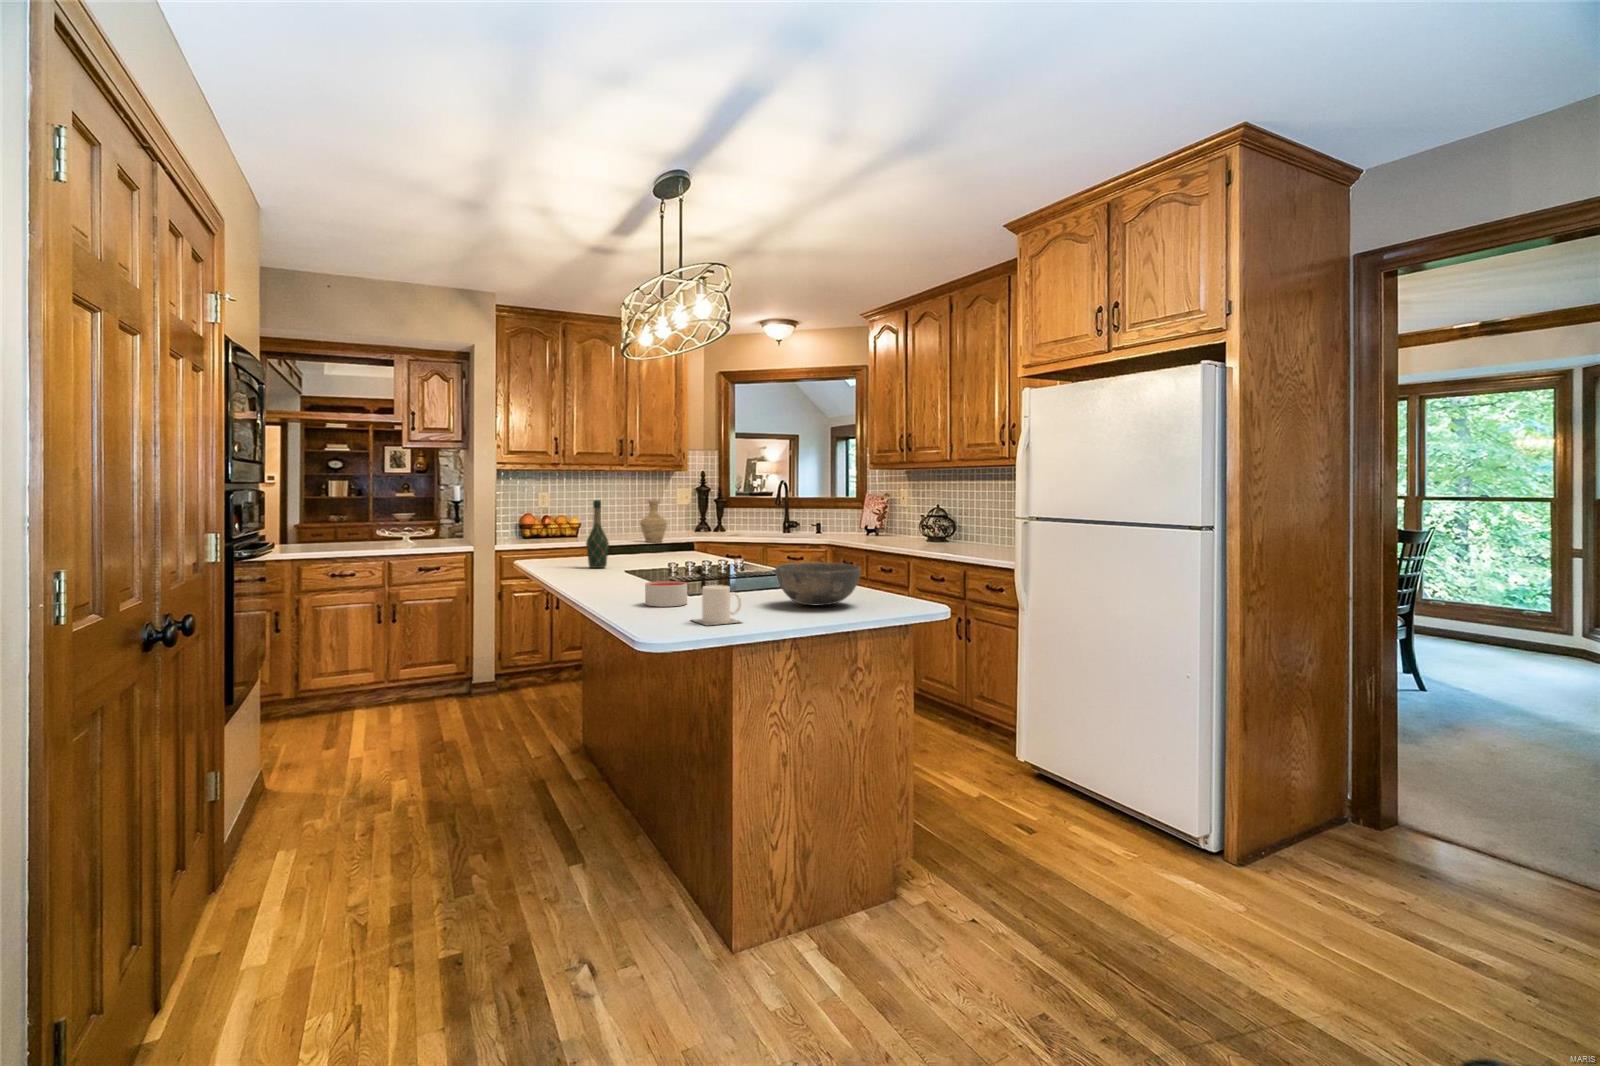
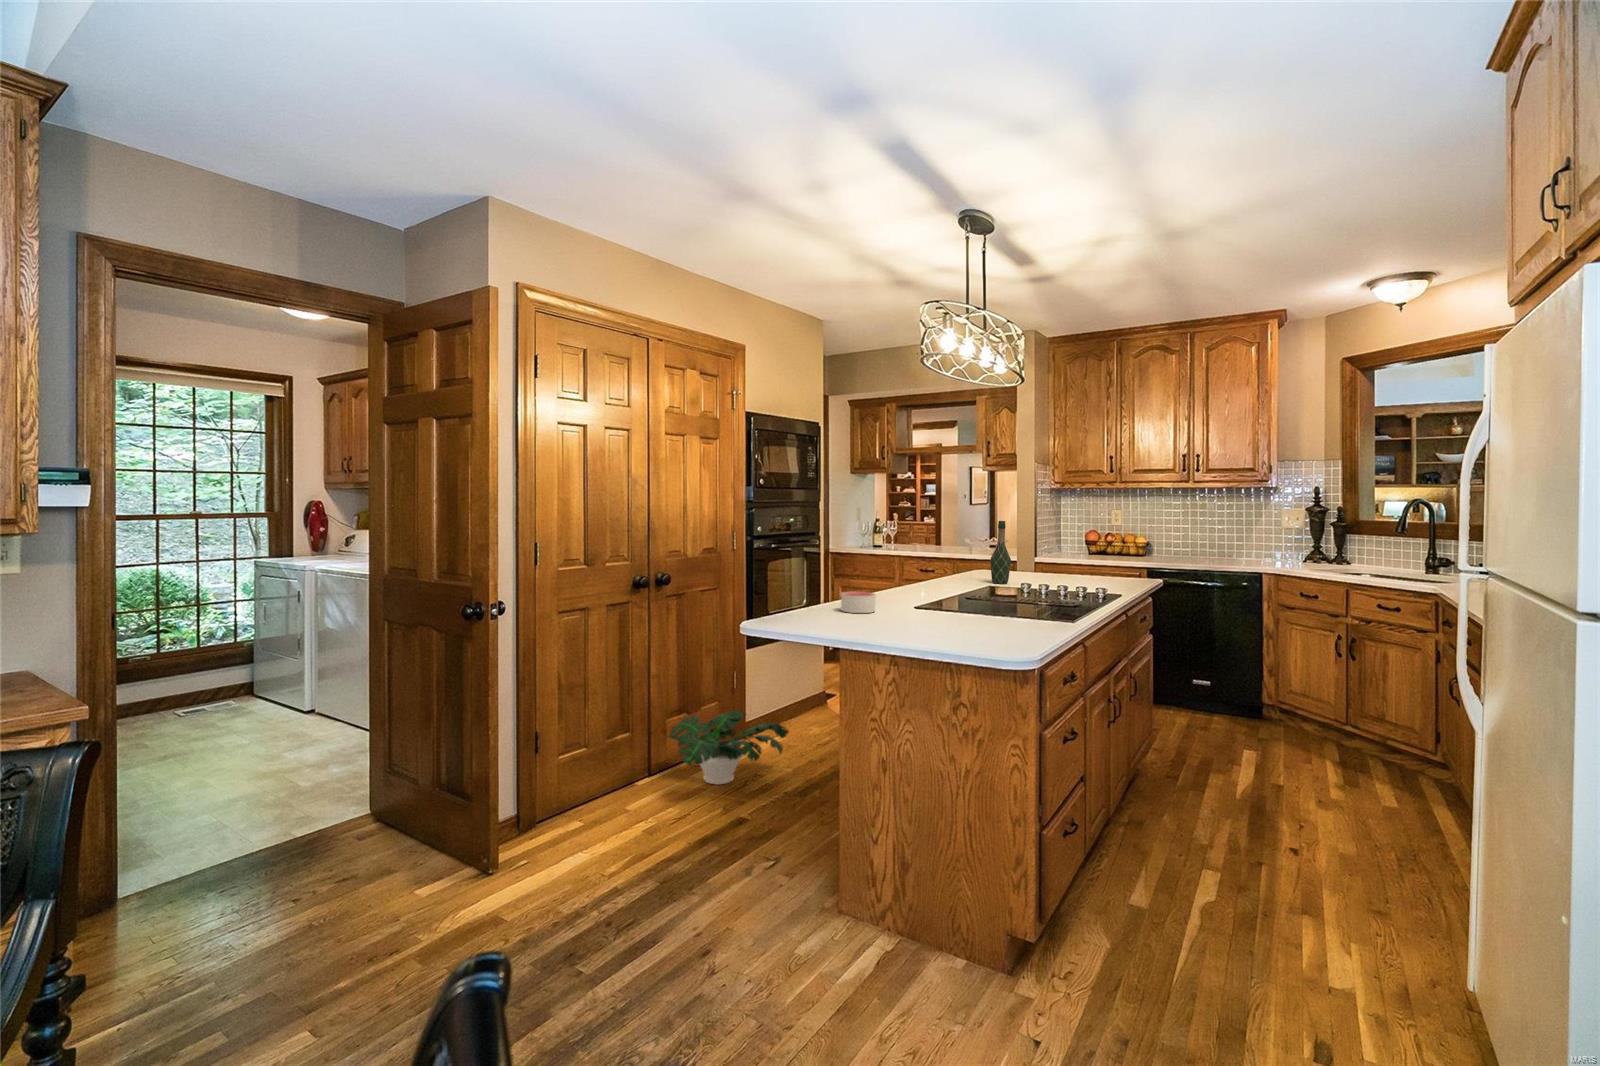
vase: present [640,500,667,542] -> none [1215,521,1250,569]
bowl: present [775,562,861,606] -> none [898,590,984,633]
mug: present [693,585,741,625] -> none [784,595,829,628]
potted plant: none [200,805,458,948] -> present [668,710,788,784]

